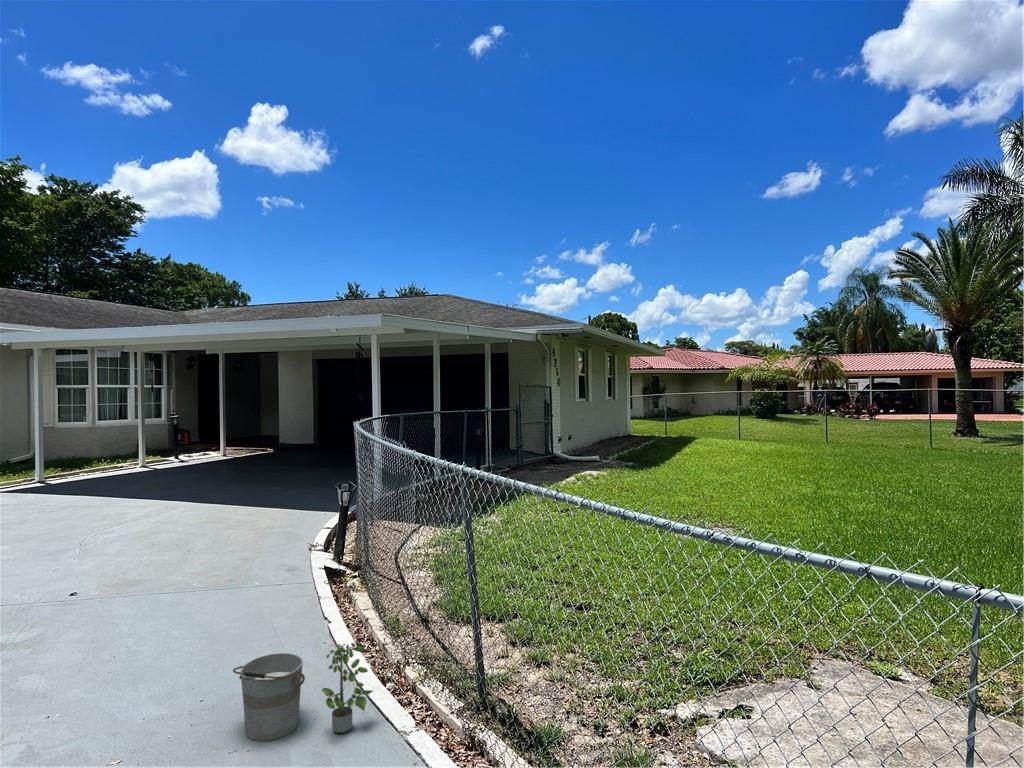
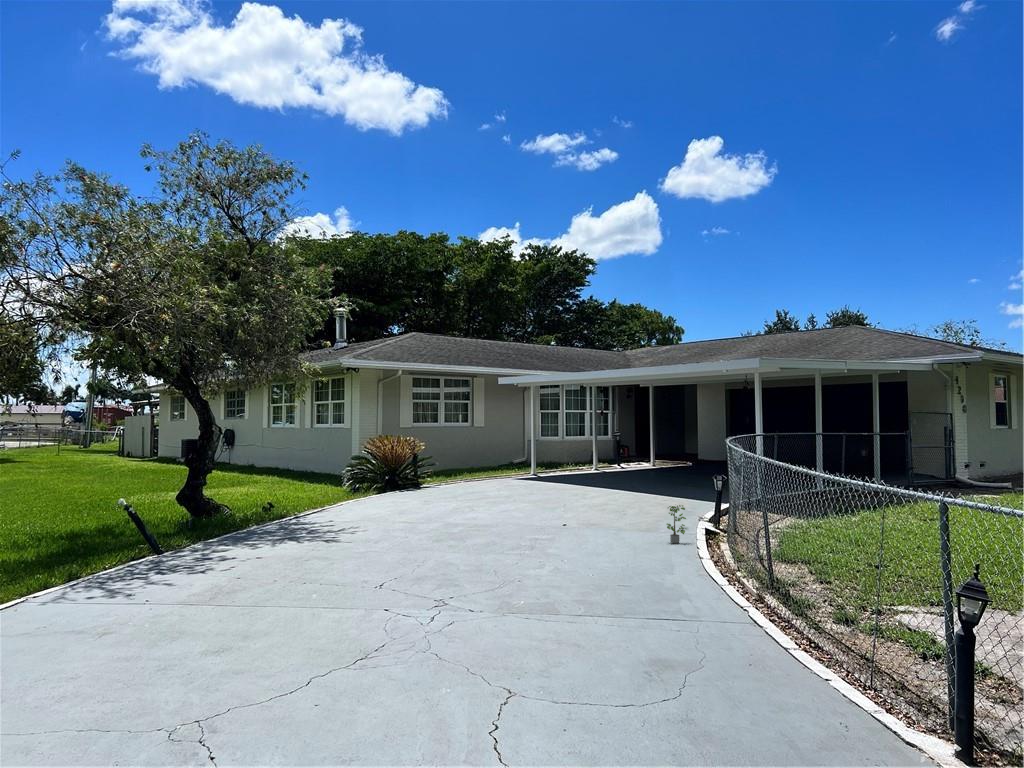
bucket: present [233,653,305,741] -> none [631,511,660,541]

